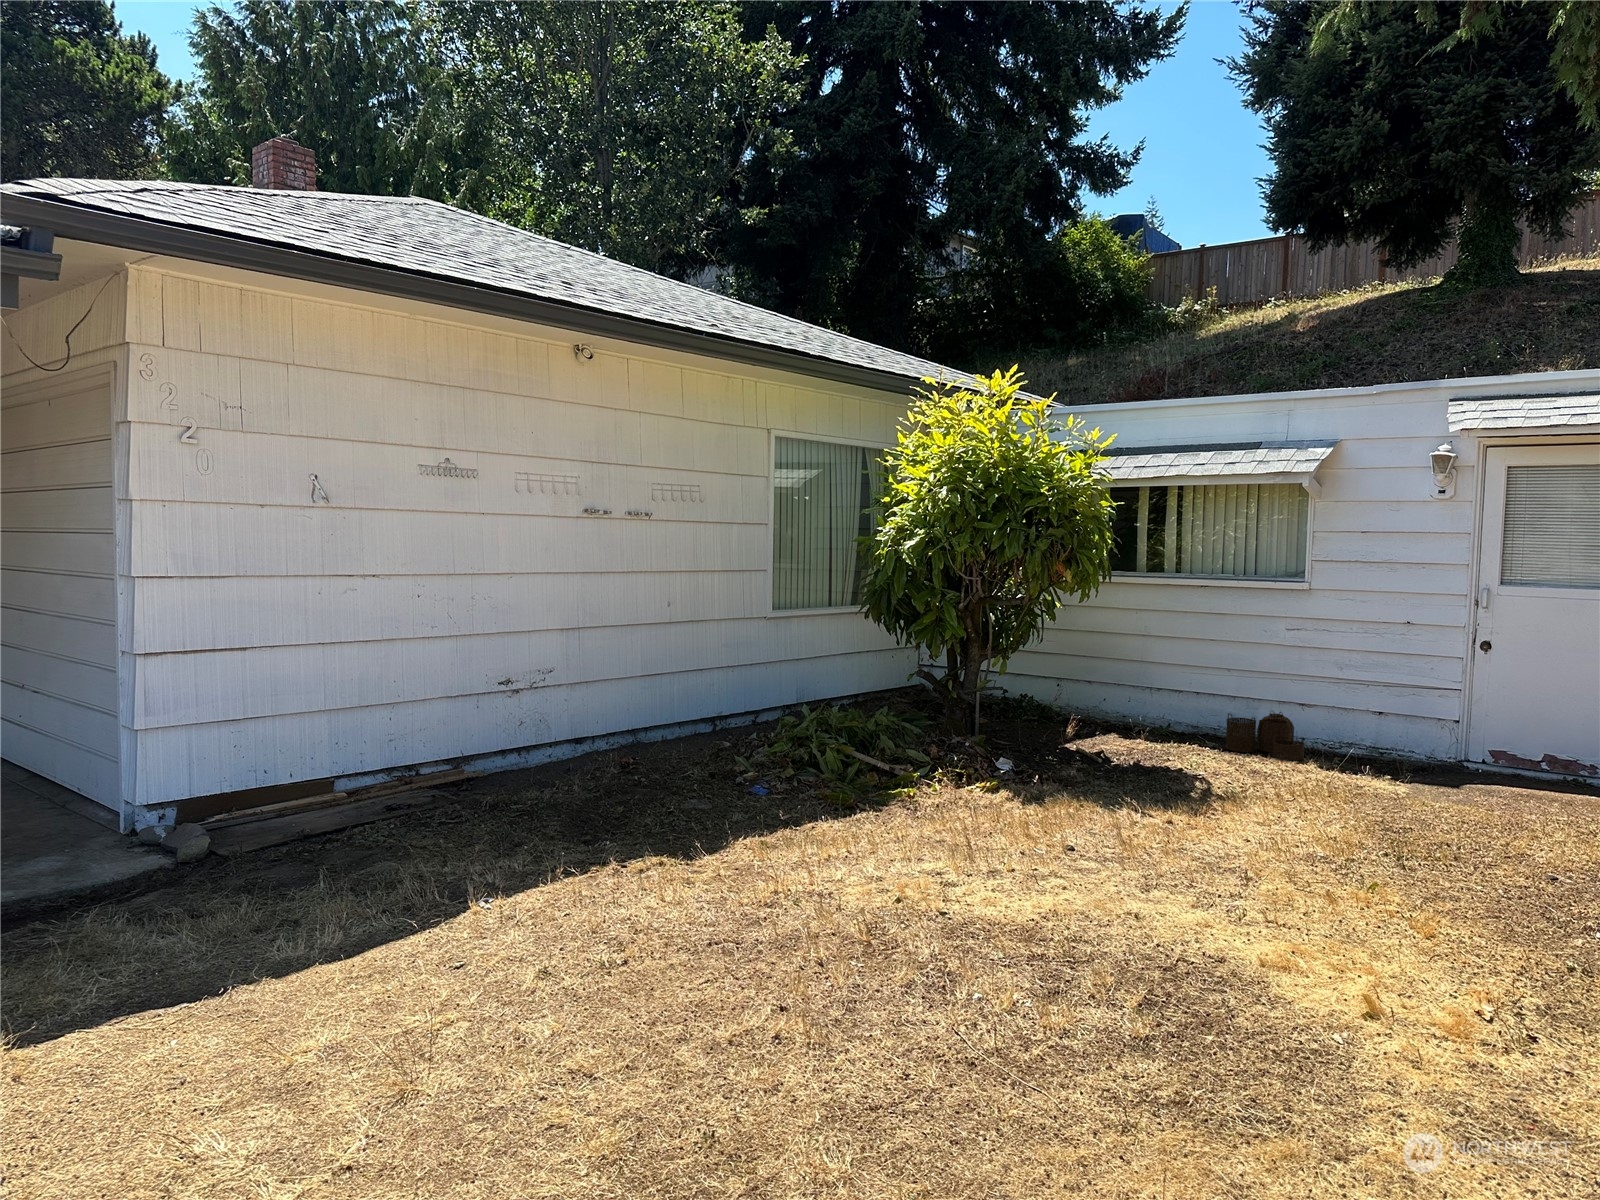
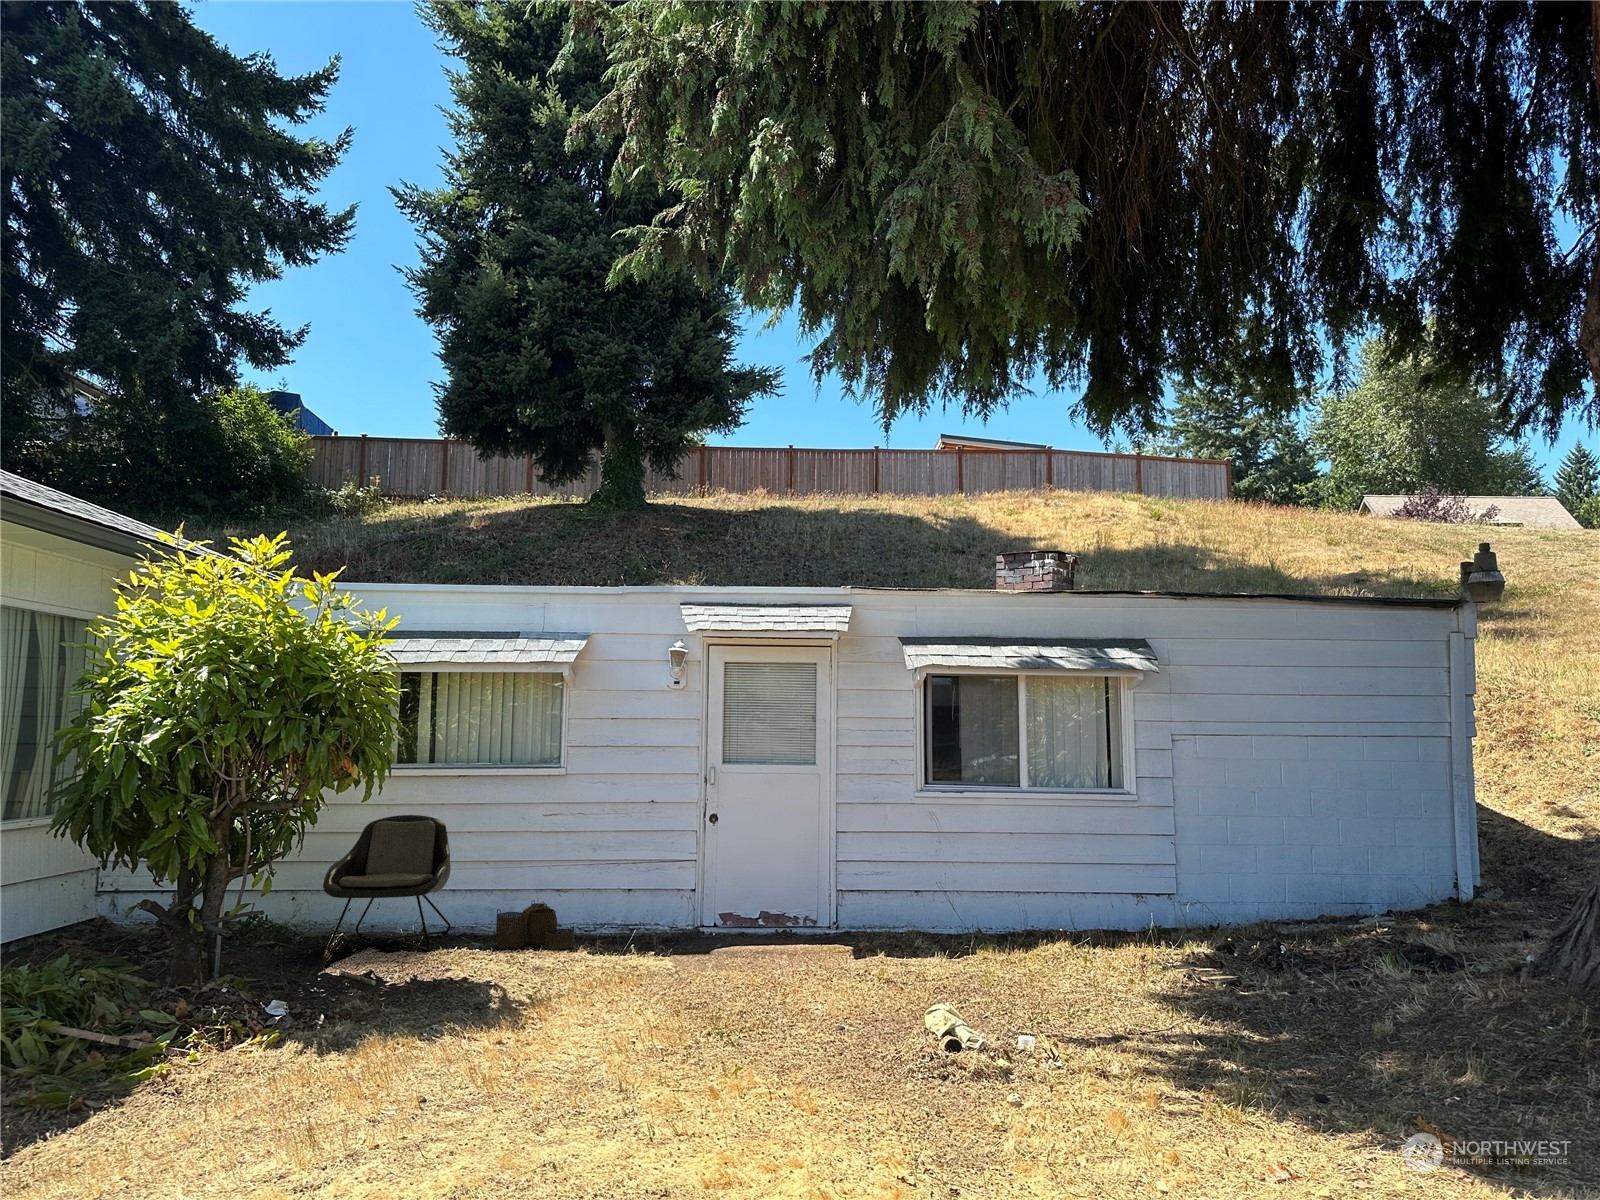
lounge chair: none [1073,619,1194,743] -> present [323,815,451,955]

